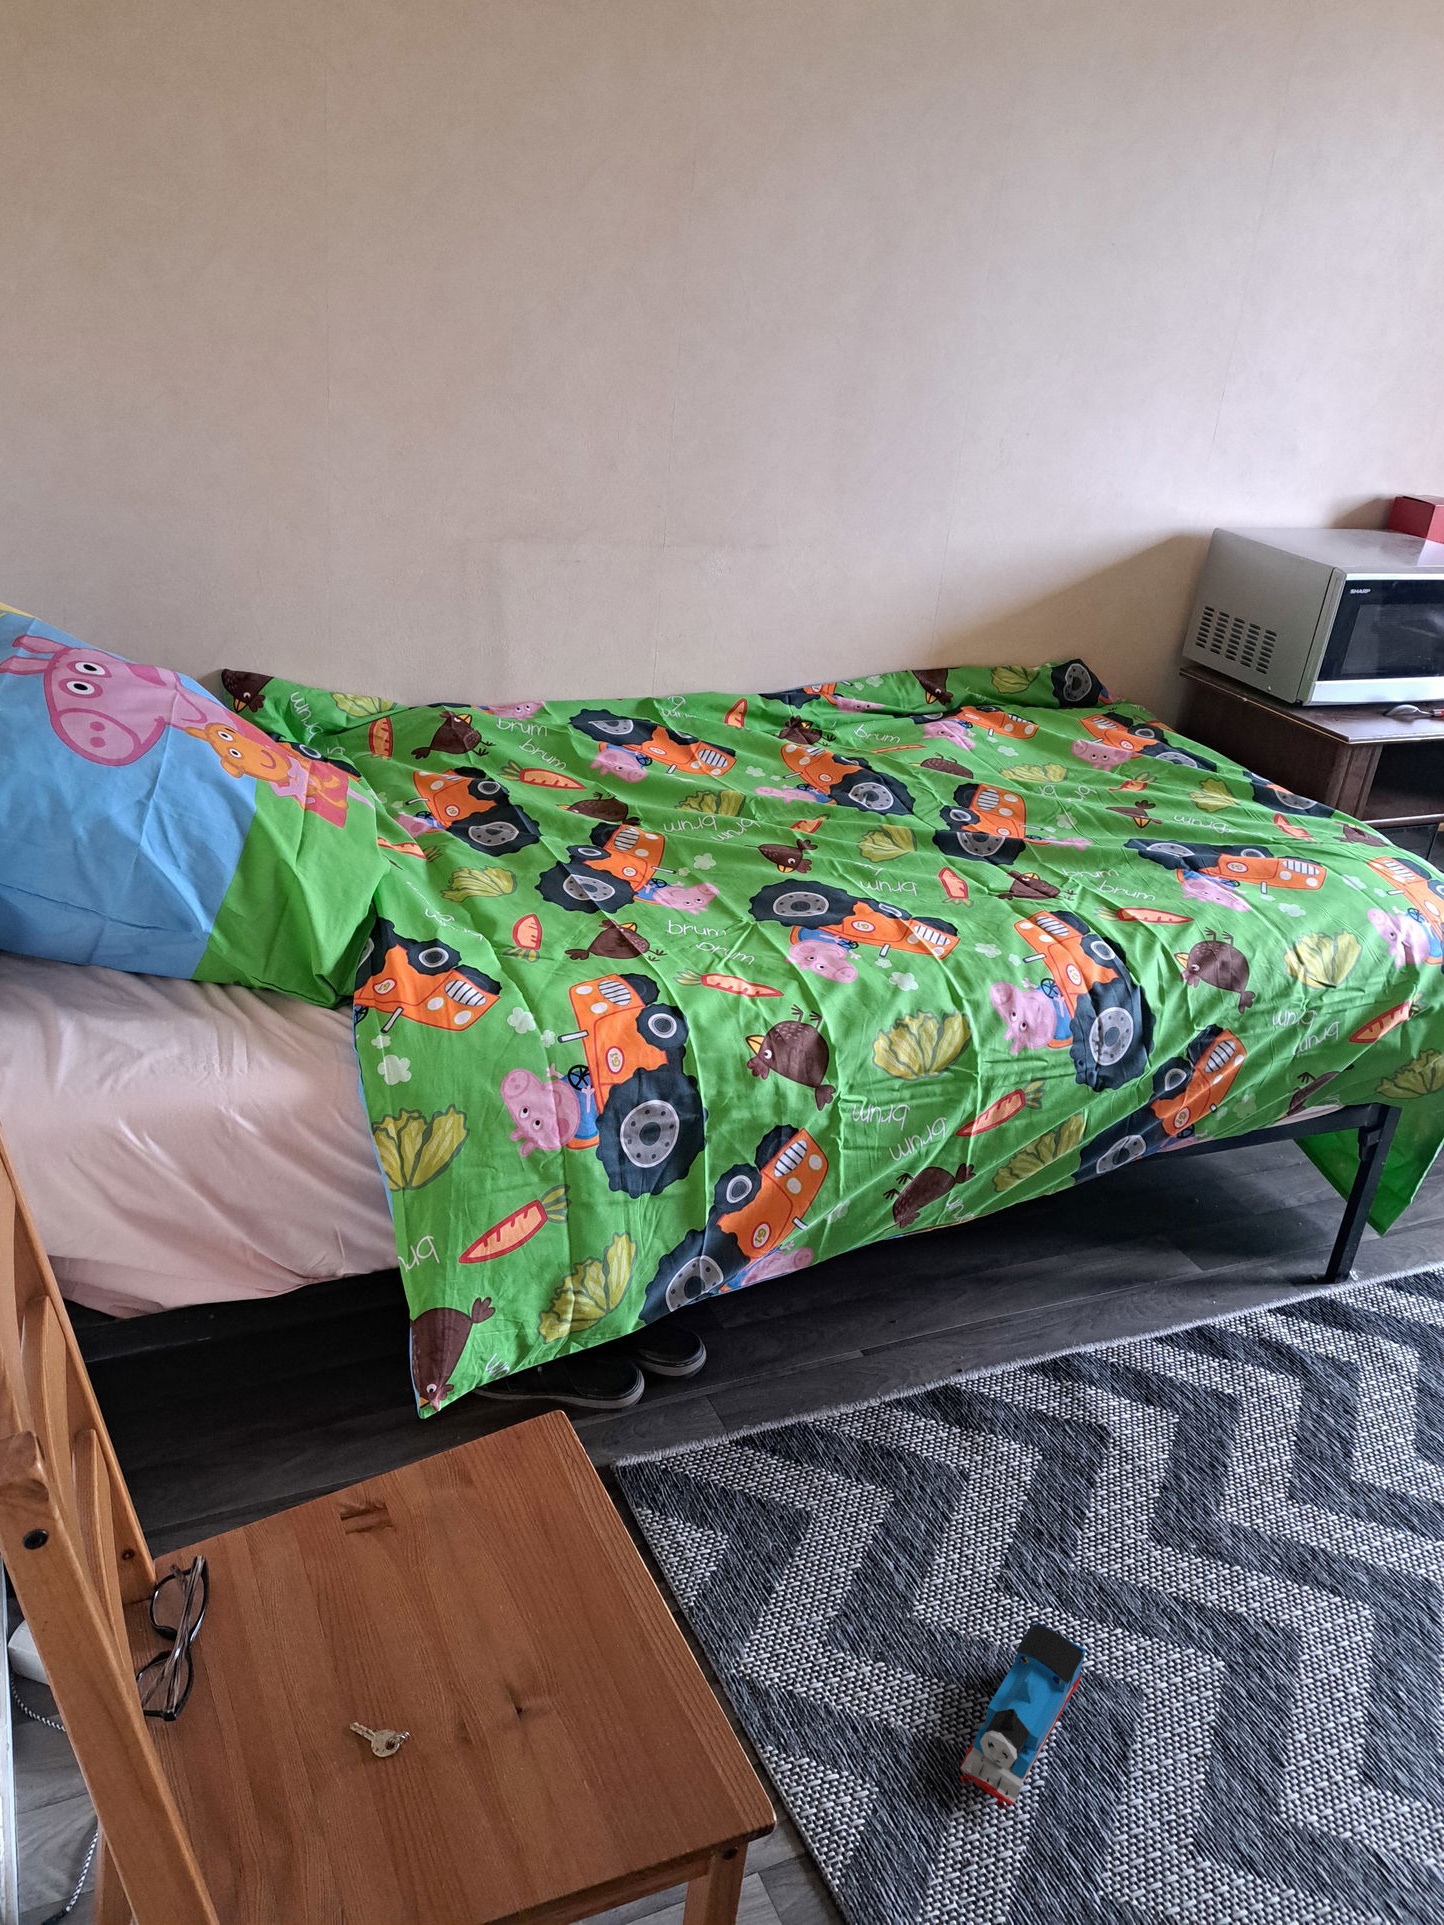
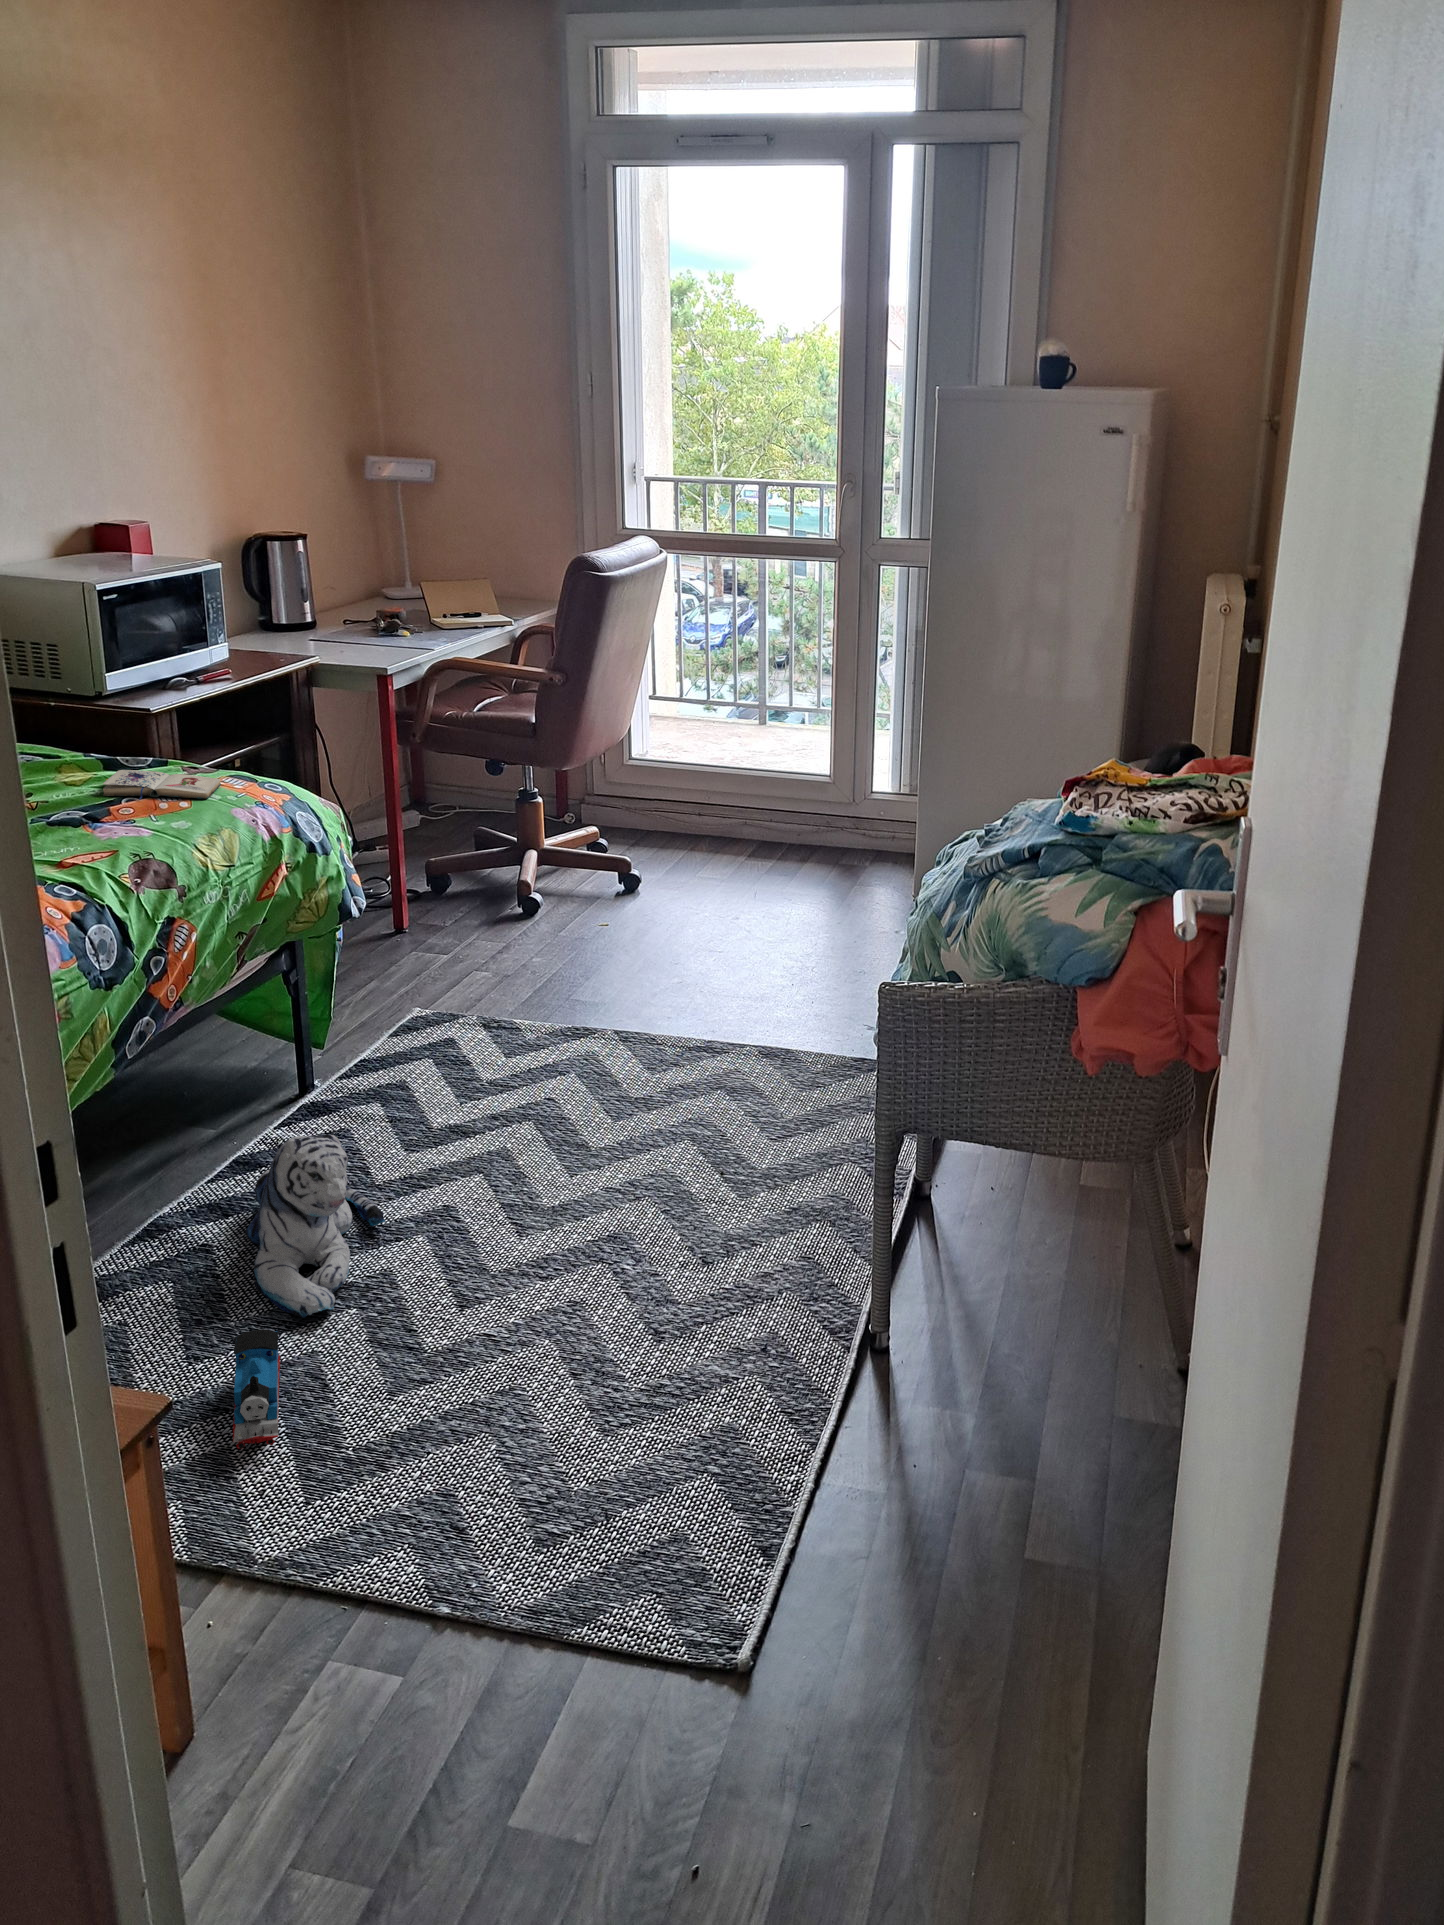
paperback book: none [1226,812,1375,880] -> present [103,770,221,800]
plush toy: none [1119,1386,1332,1644] -> present [245,1134,385,1318]

